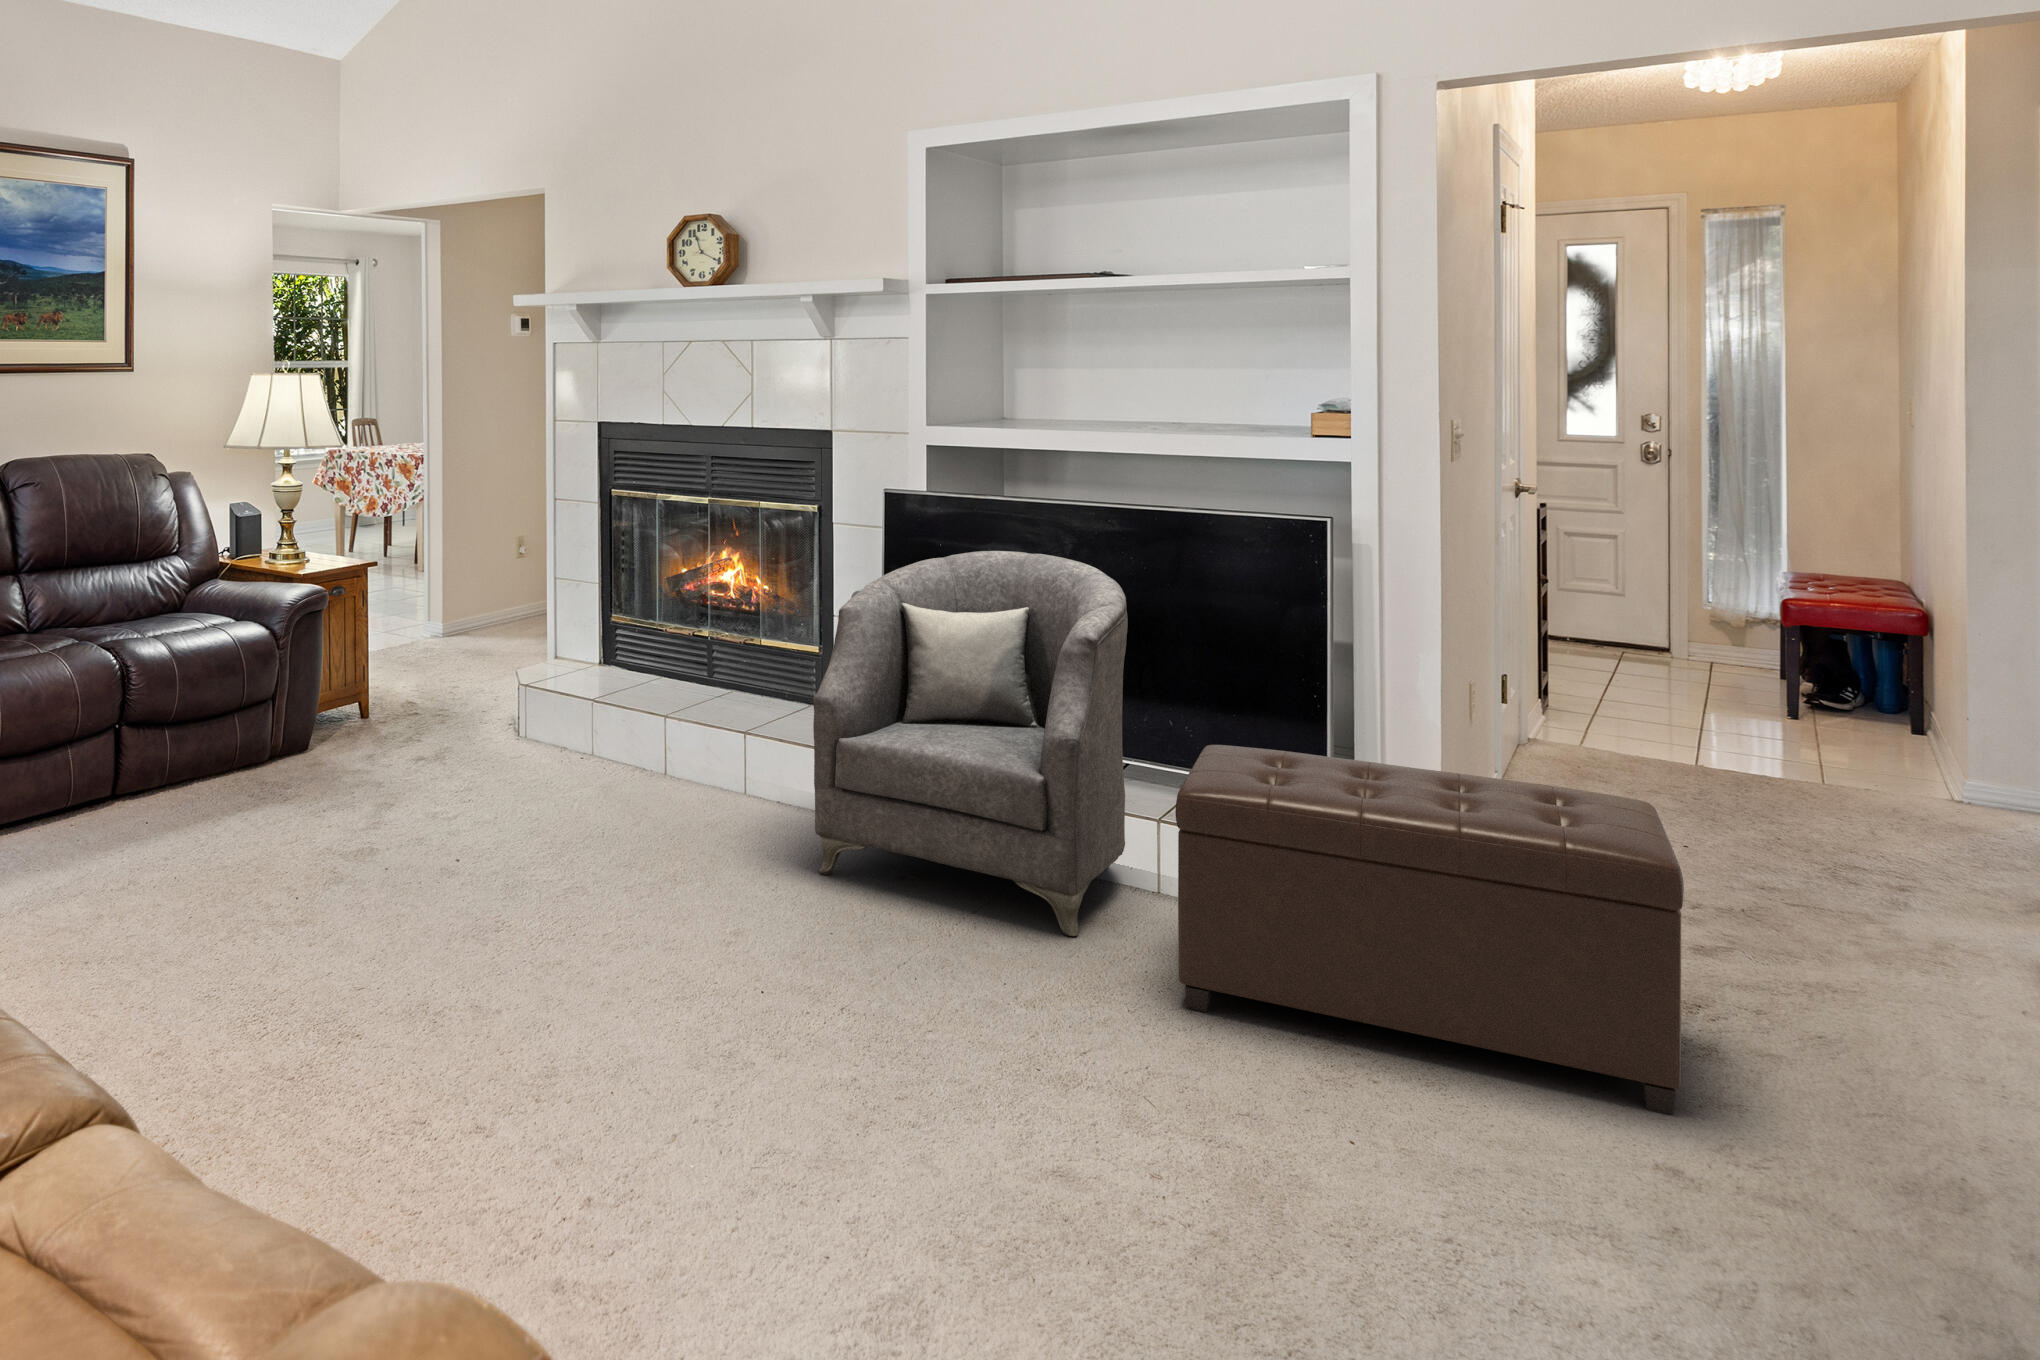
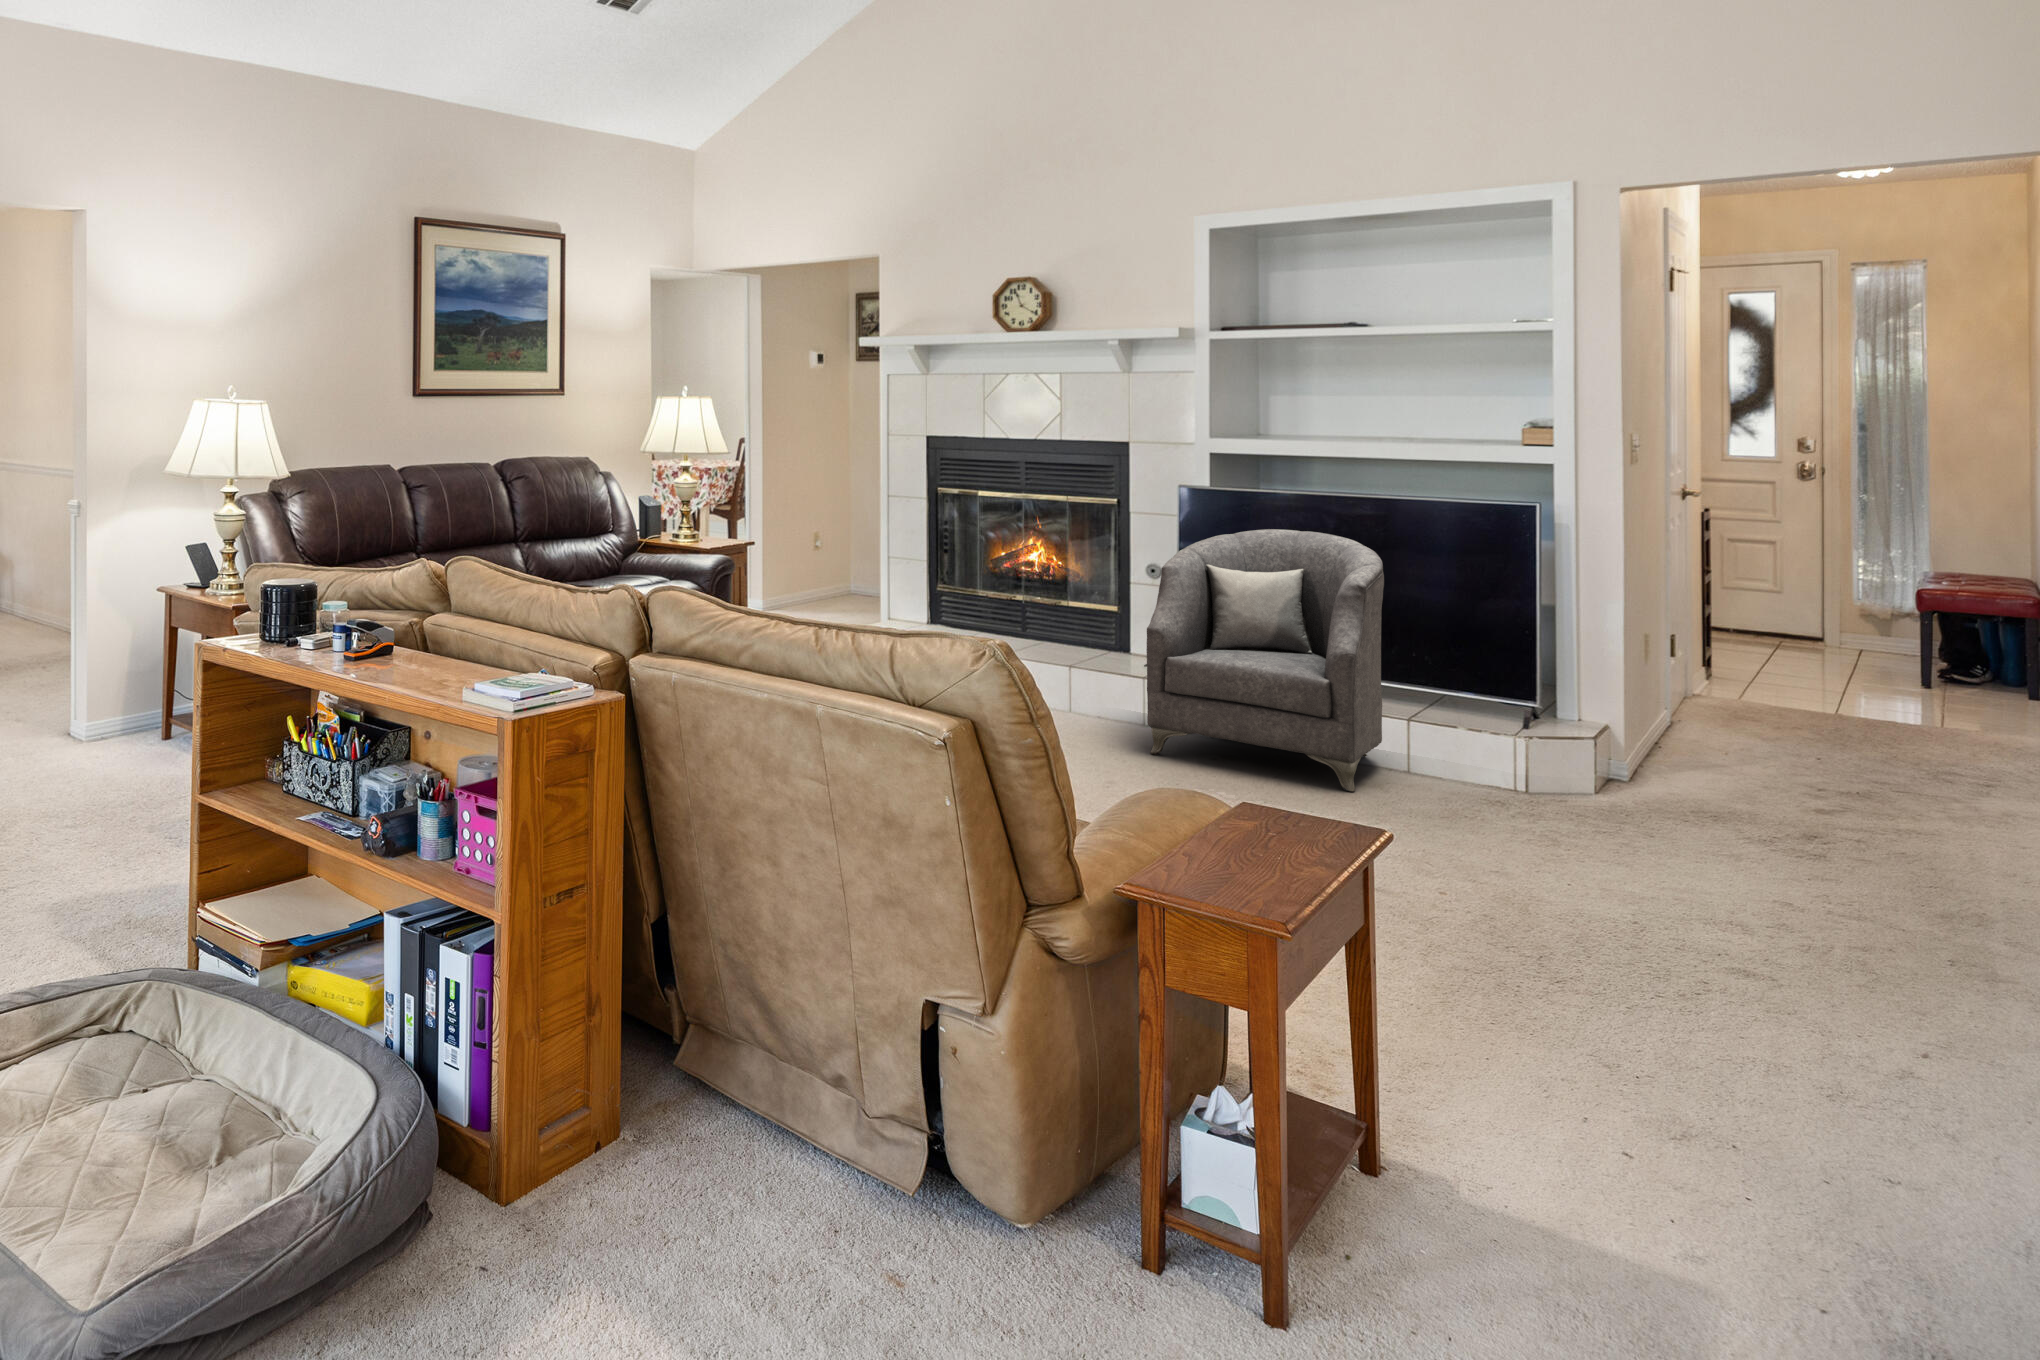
ottoman: present [1175,745,1684,1115] -> none [1435,660,1799,888]

